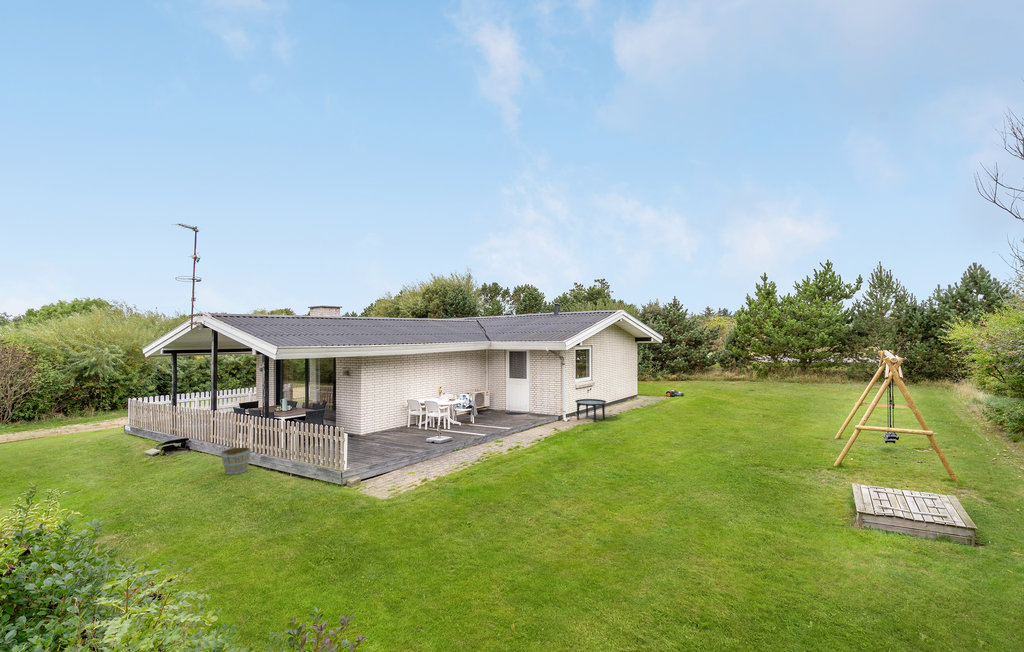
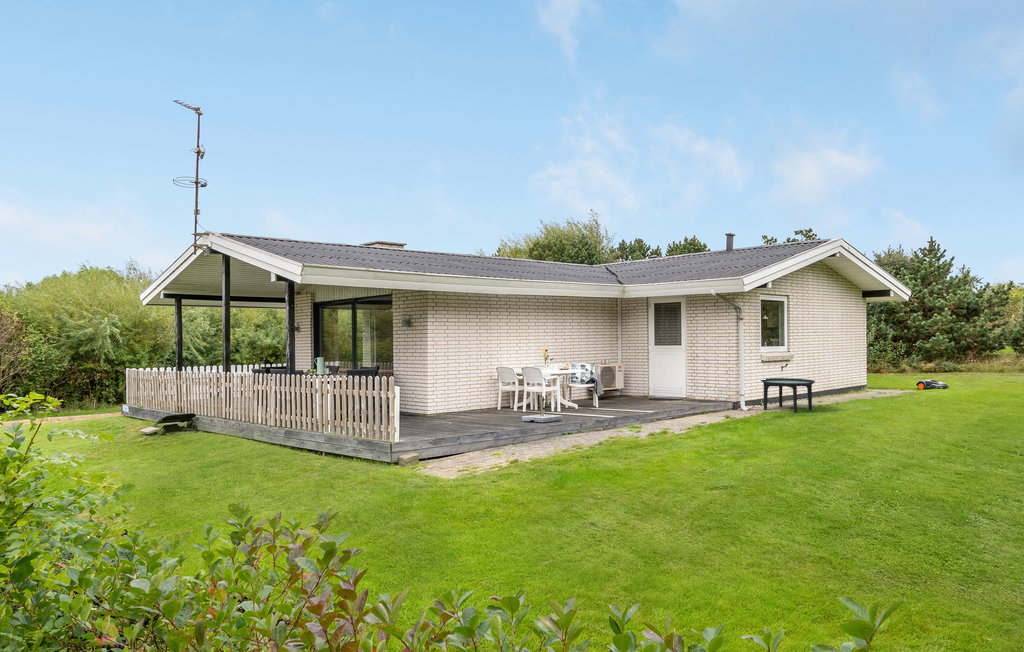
wooden bucket: present [221,447,251,475] -> none [239,413,278,448]

